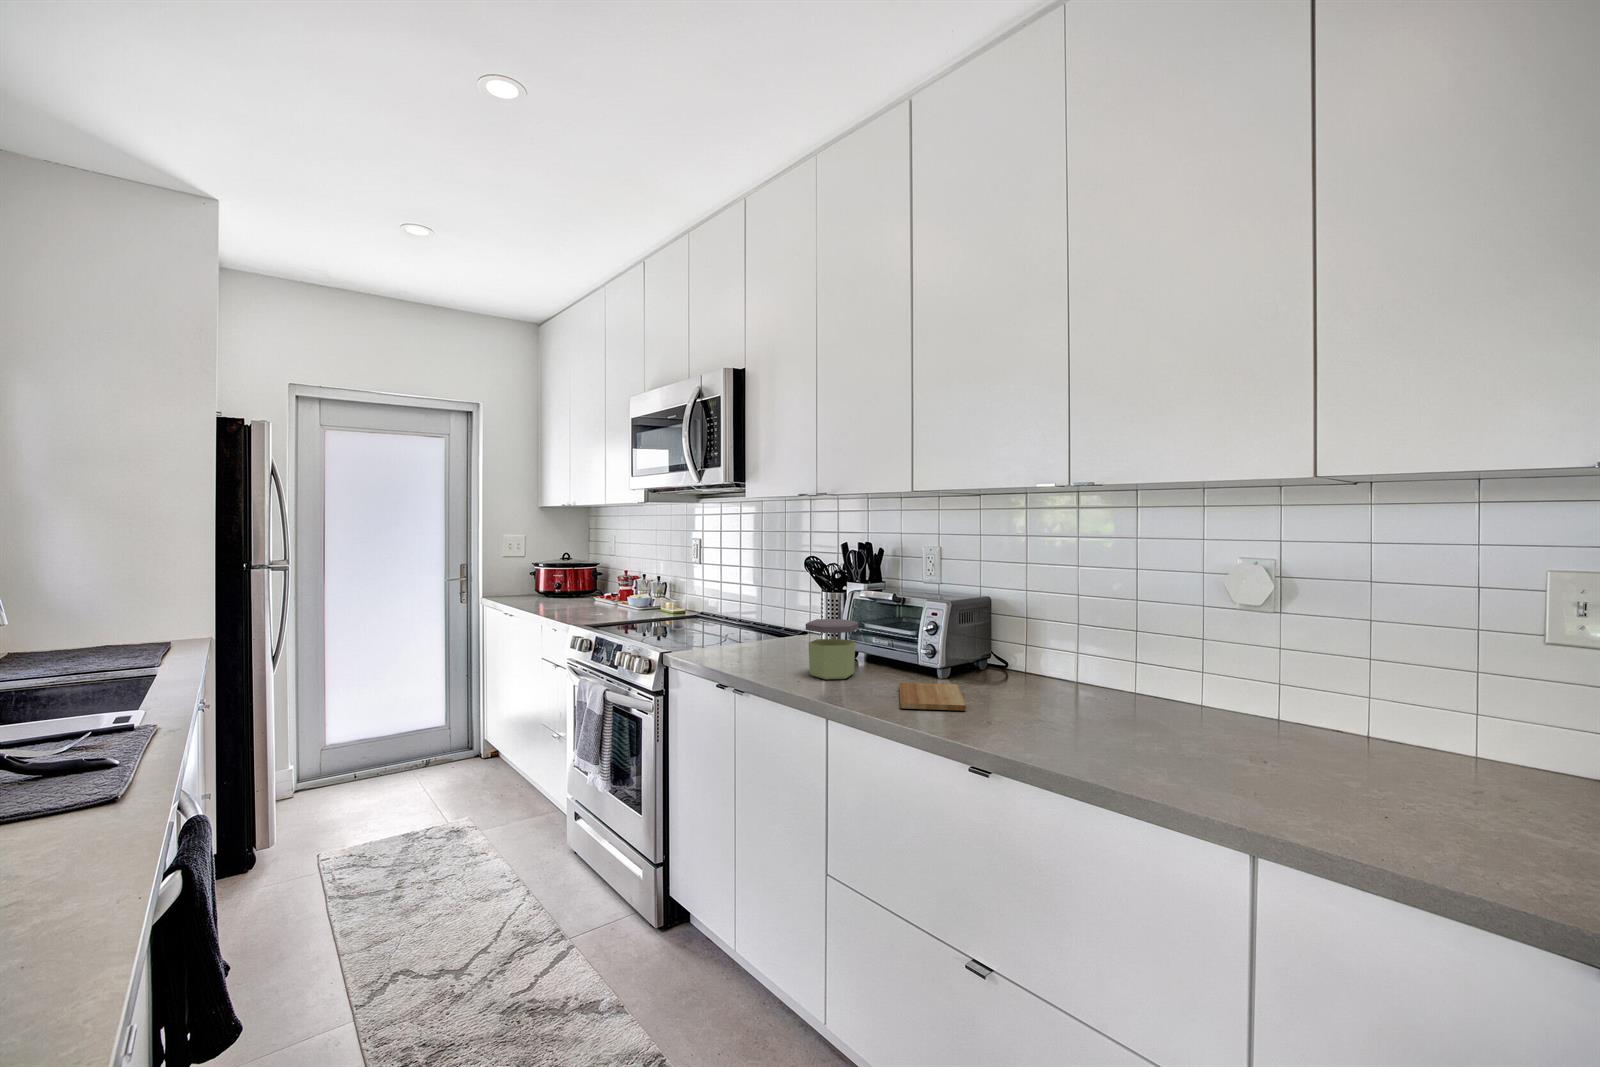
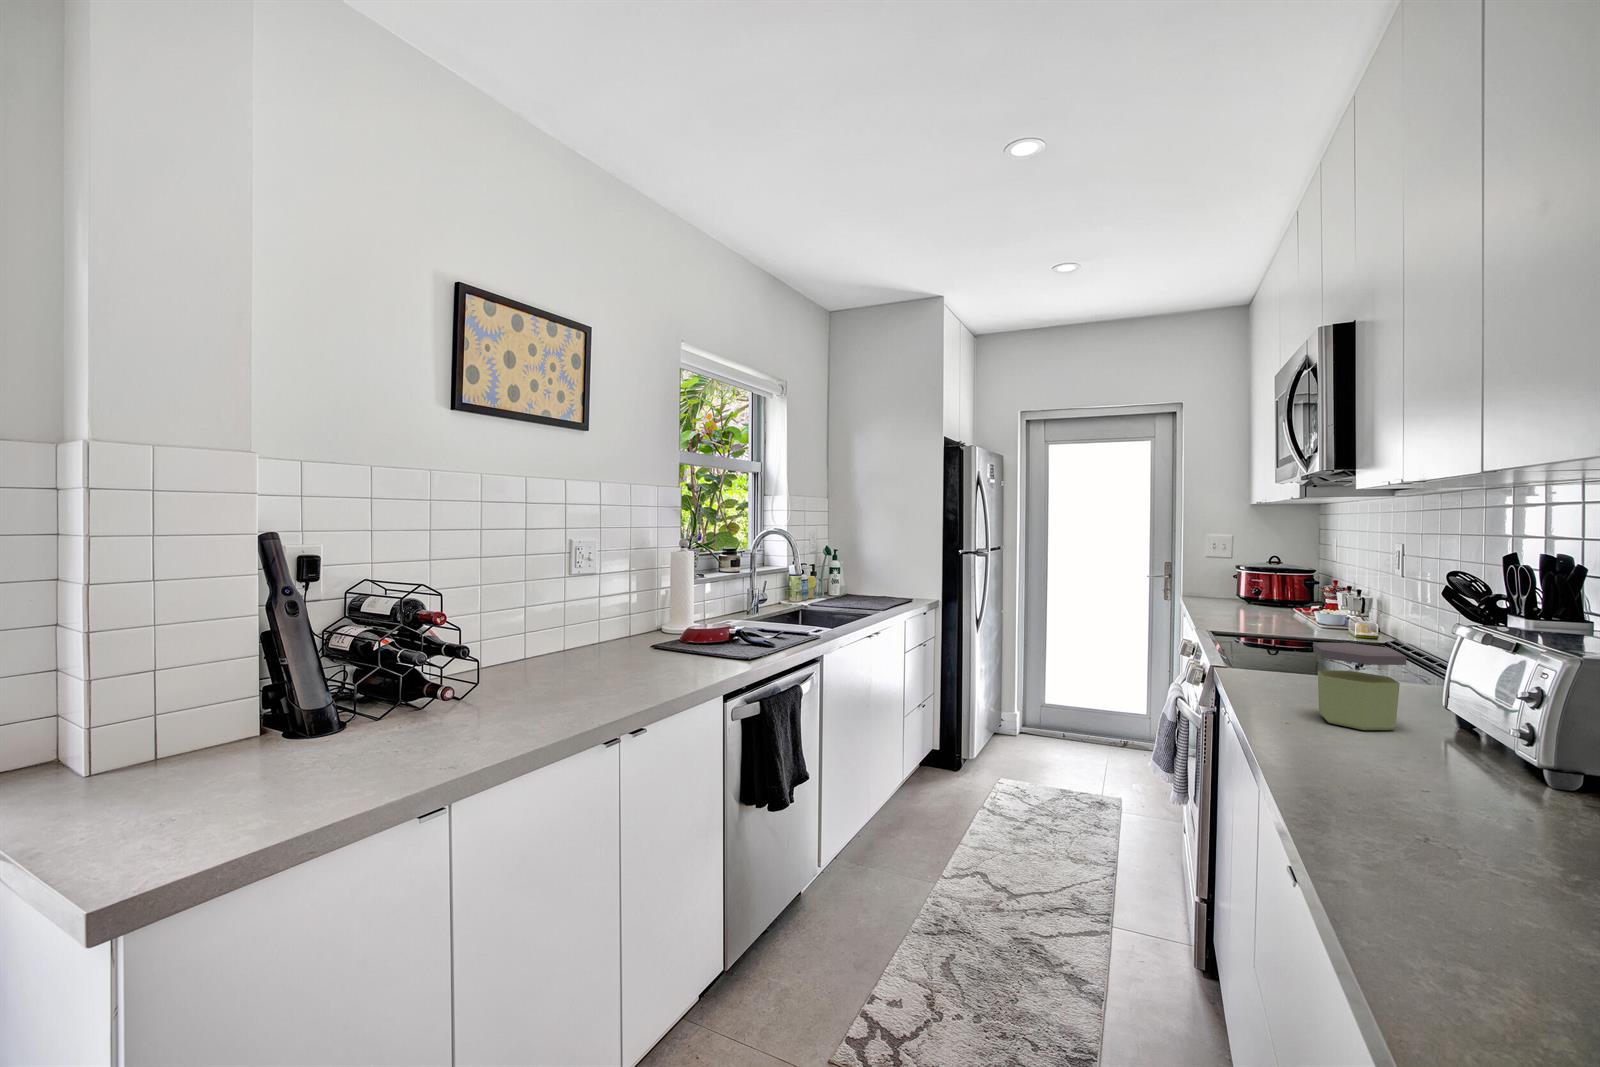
cutting board: present [899,683,966,711] -> none [1333,752,1538,805]

